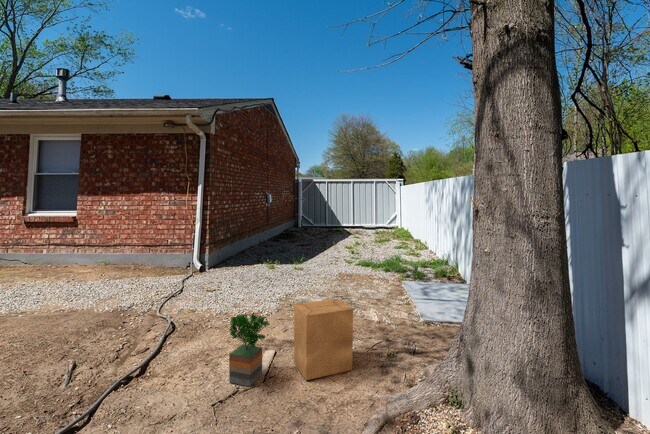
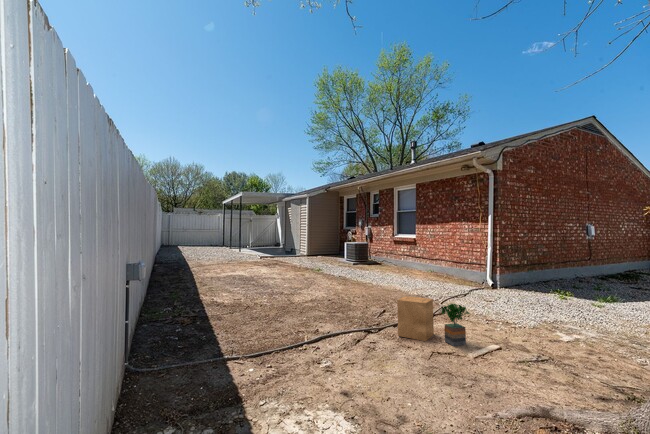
cardboard box: present [294,299,353,380] -> present [397,296,434,341]

